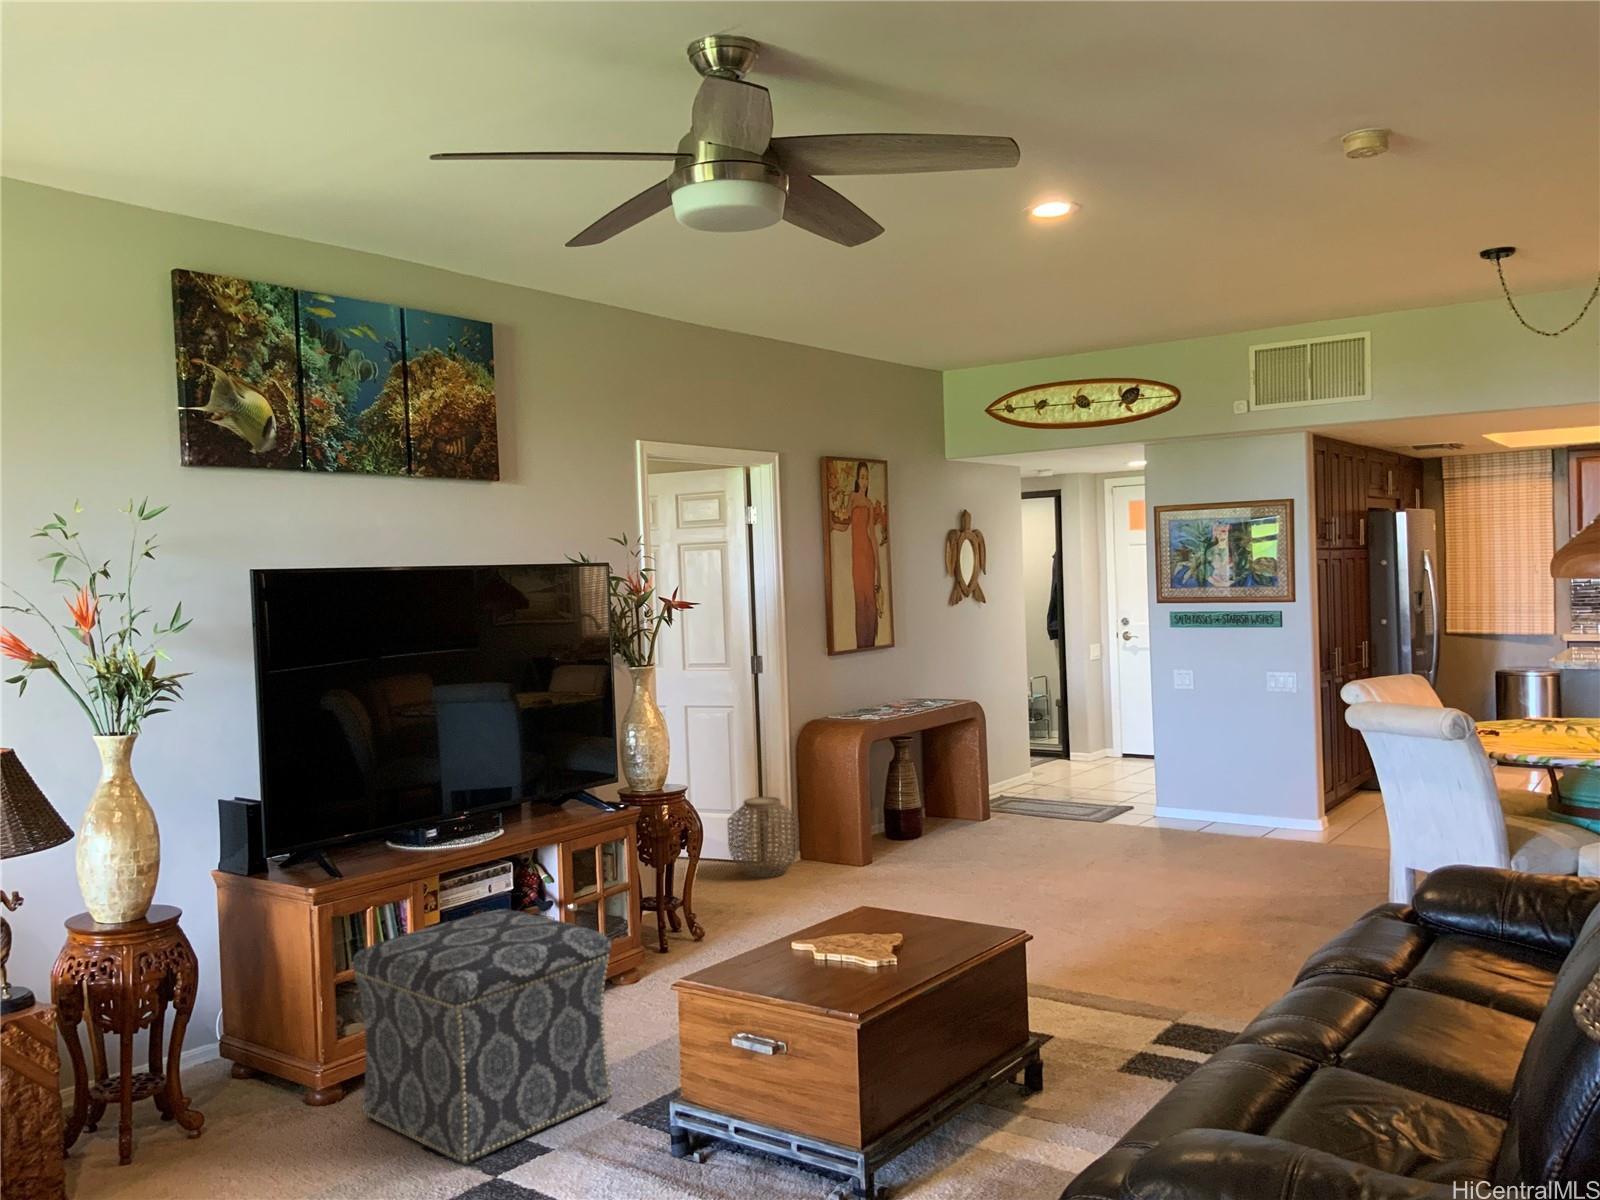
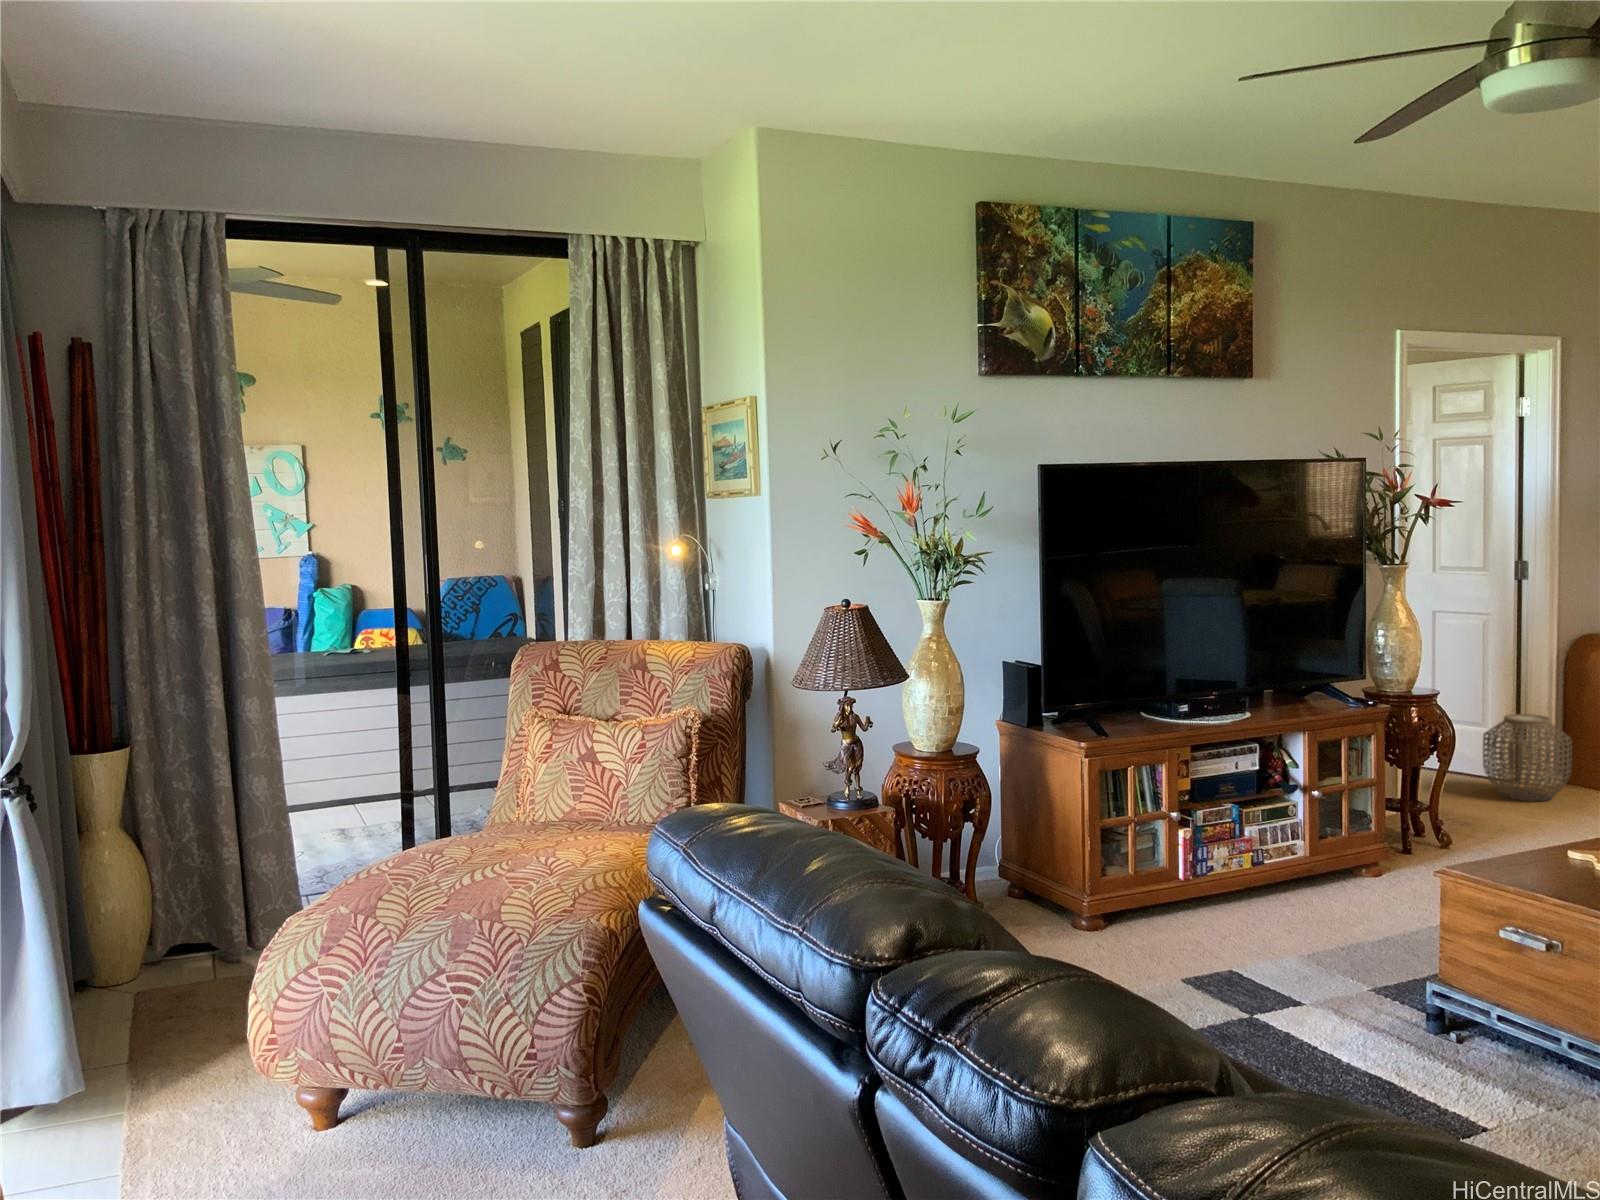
ottoman: present [353,909,613,1165] -> none [1119,783,1365,998]

